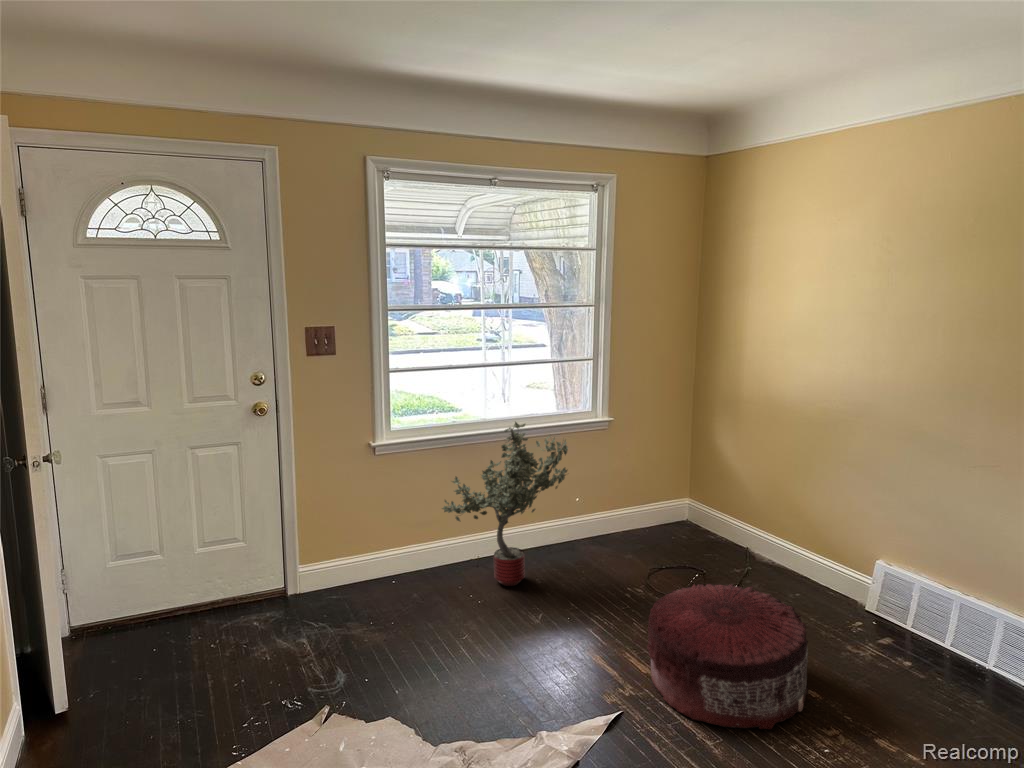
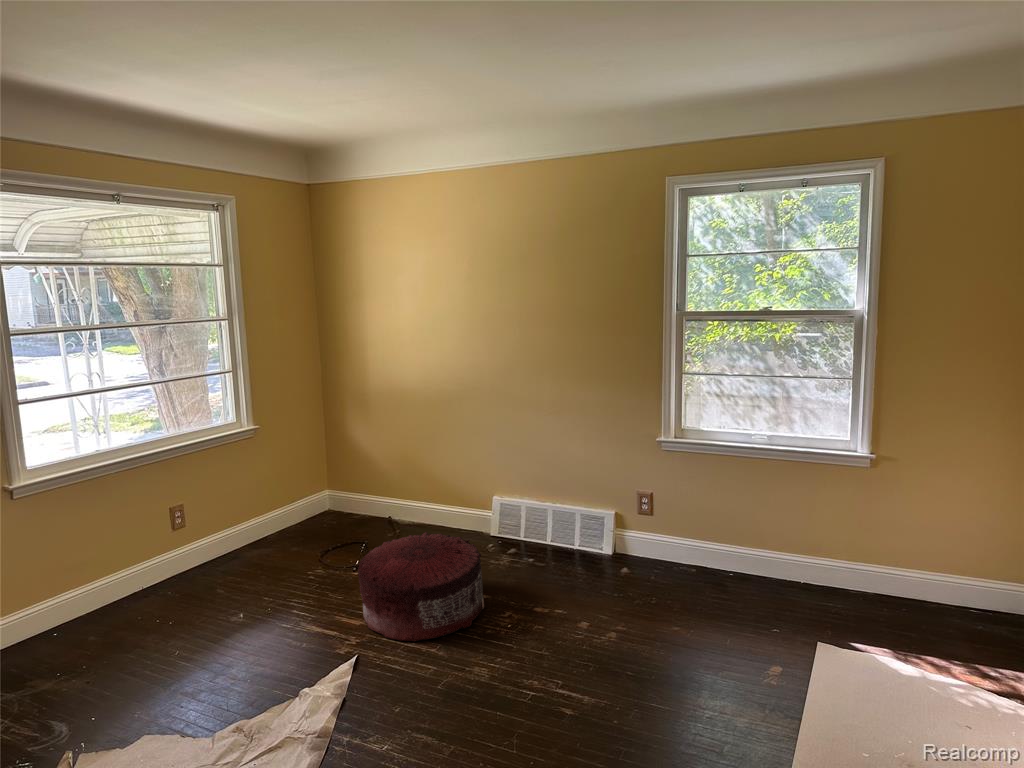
potted tree: present [442,422,568,586] -> none [110,438,240,604]

